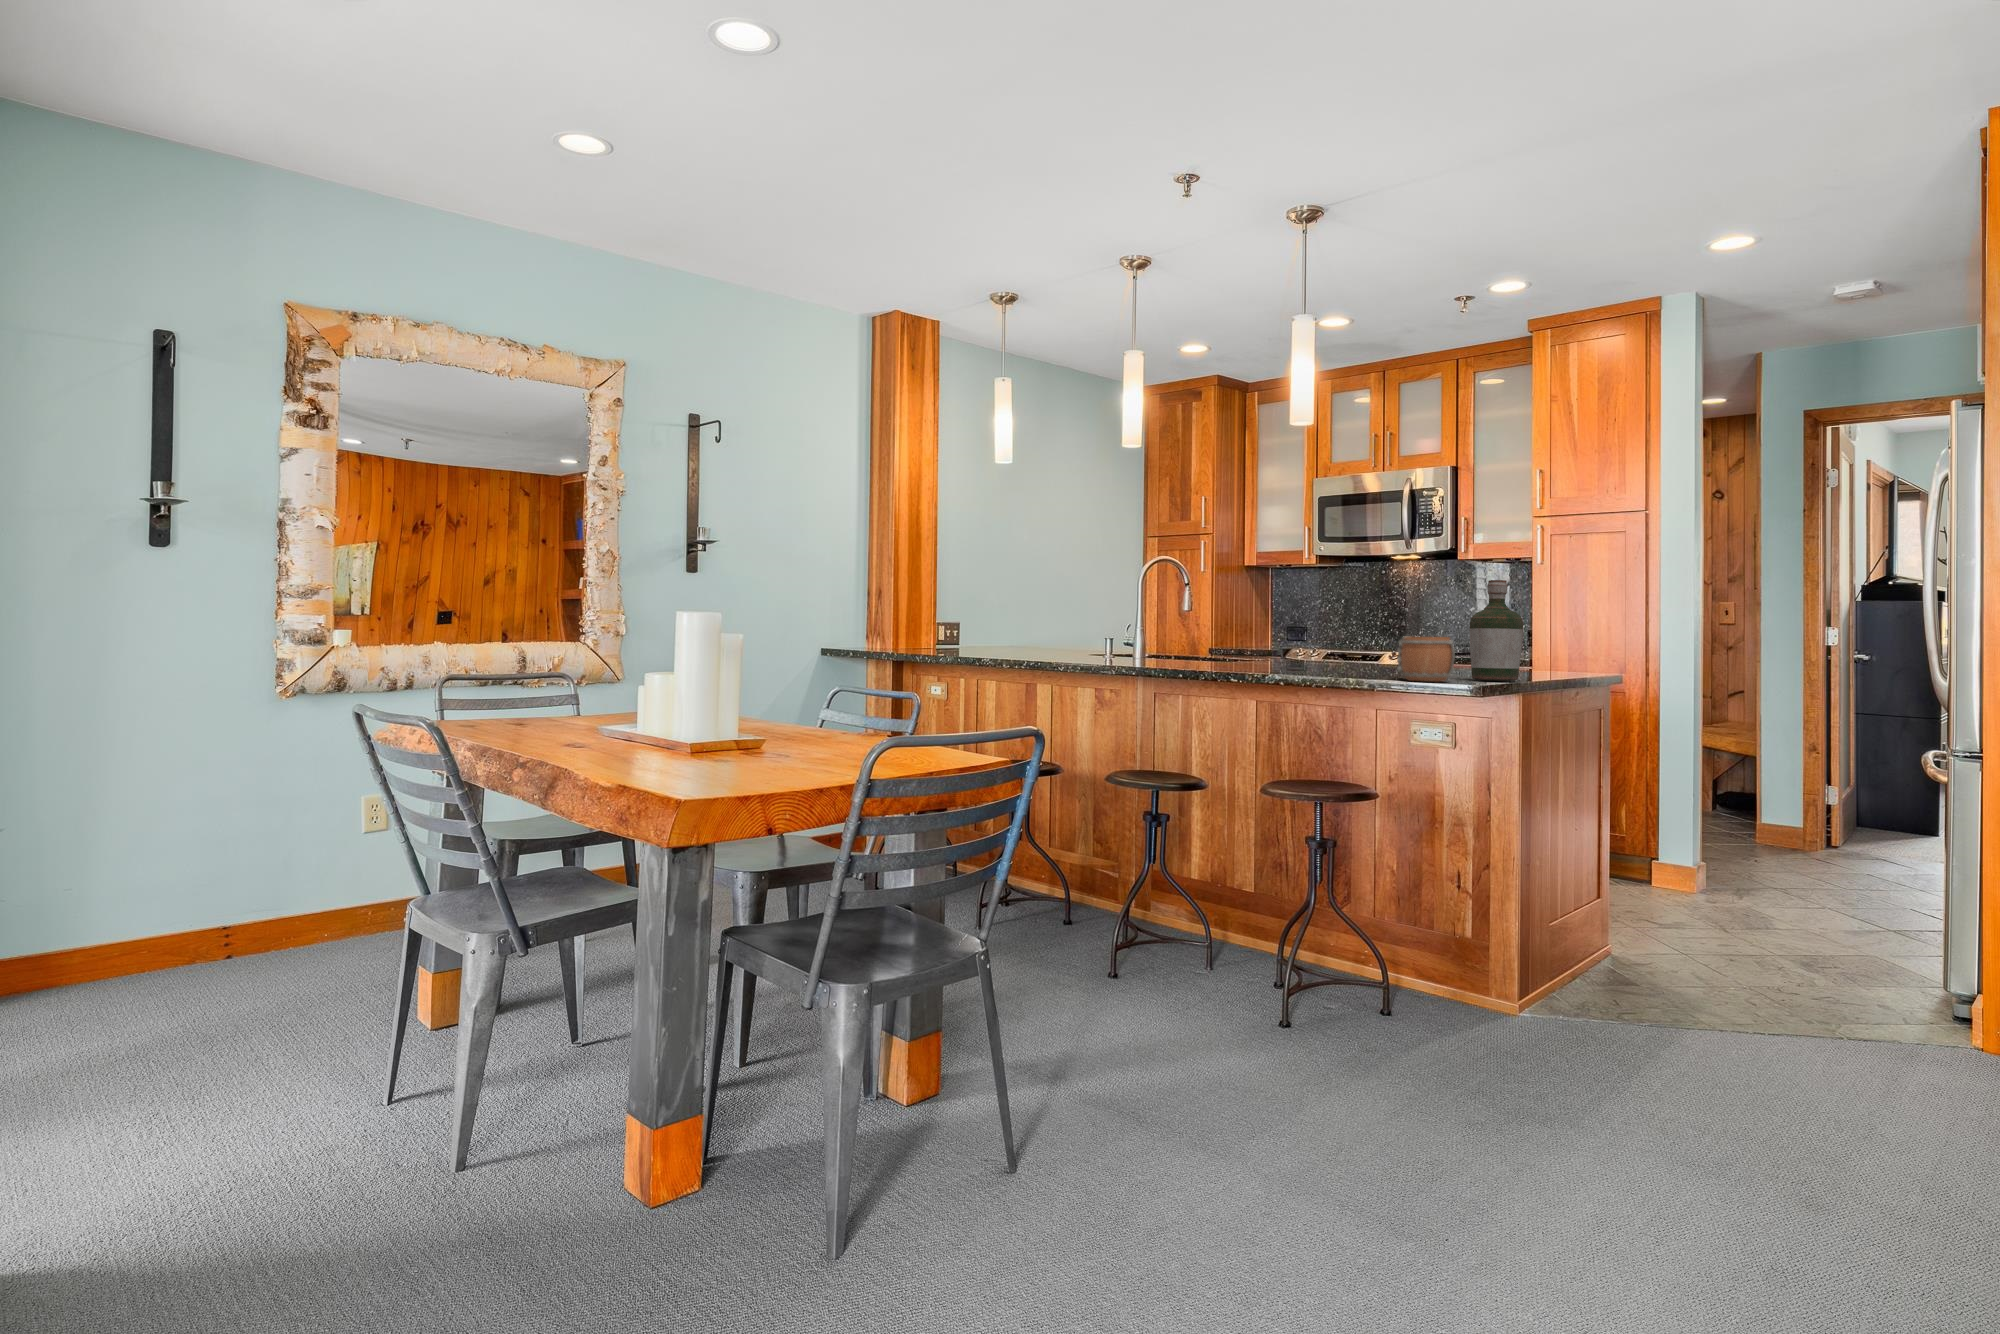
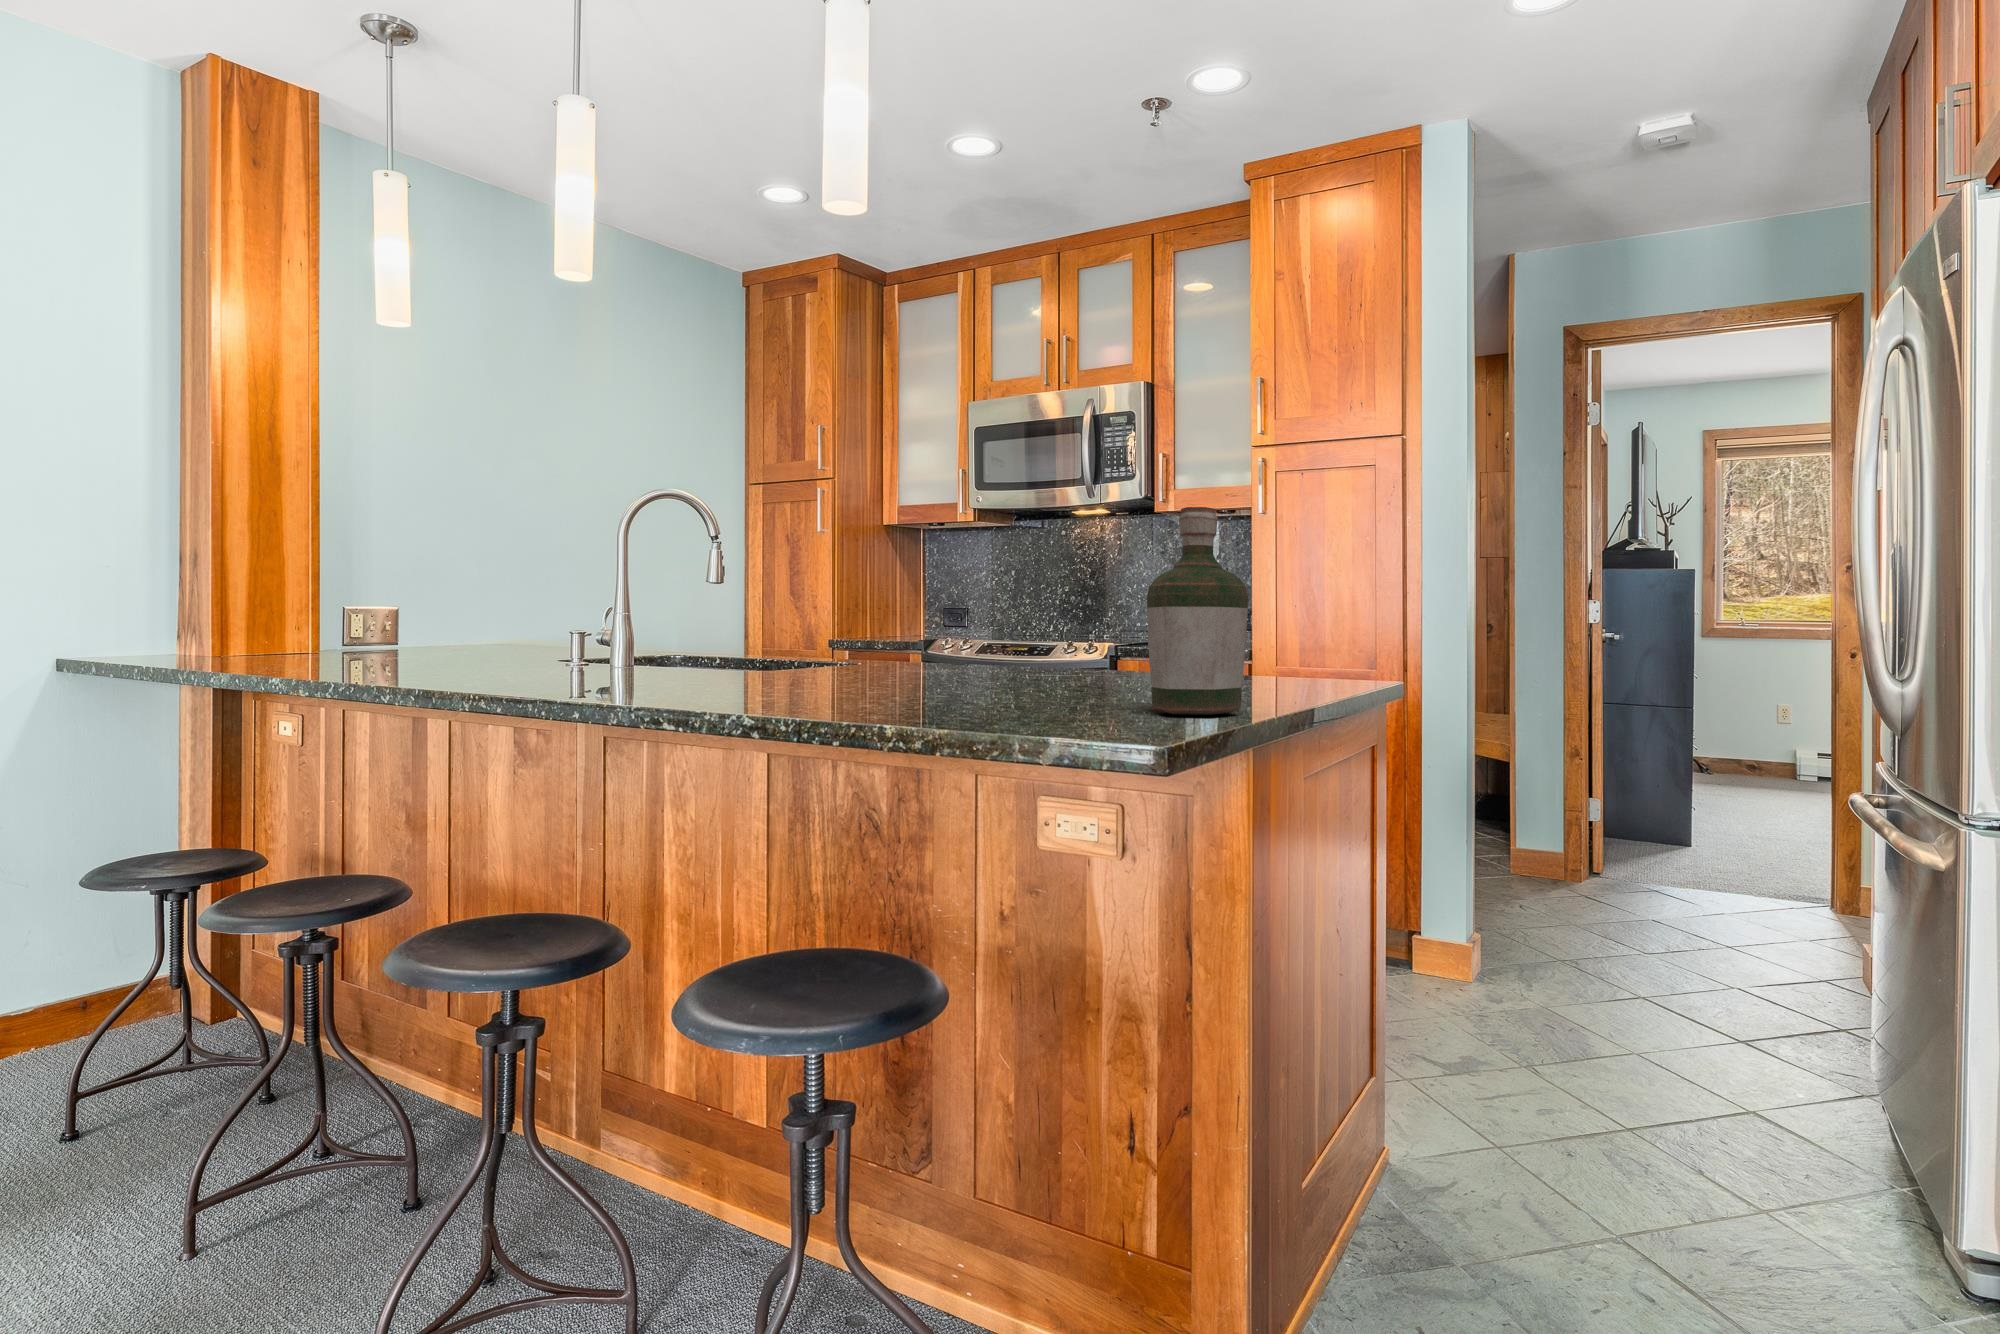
mug: present [1397,636,1455,682] -> none [1002,624,1112,726]

